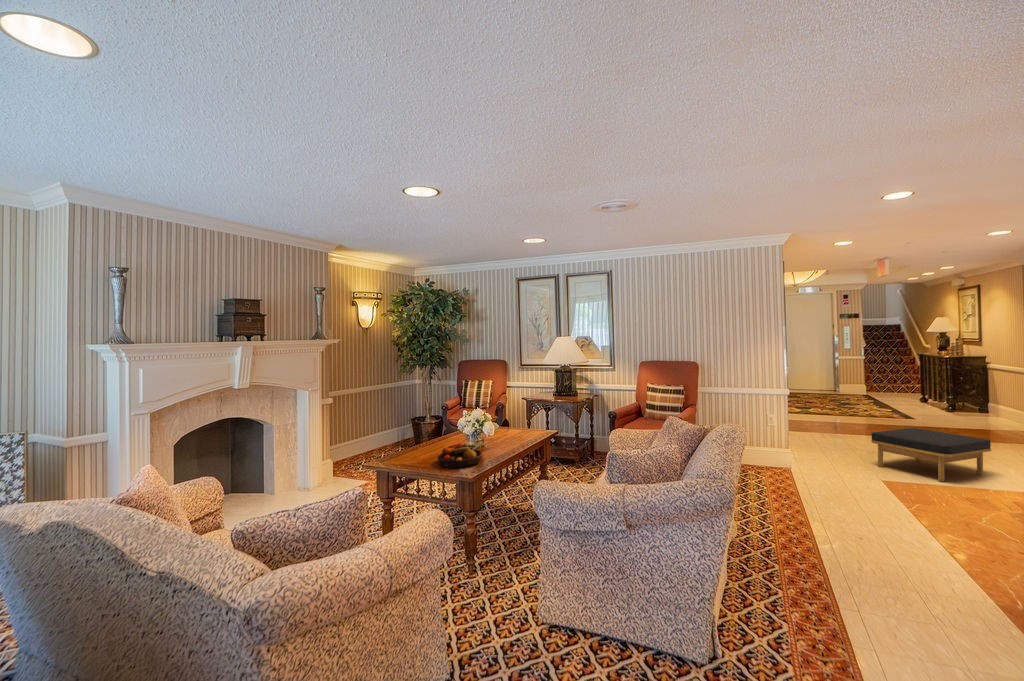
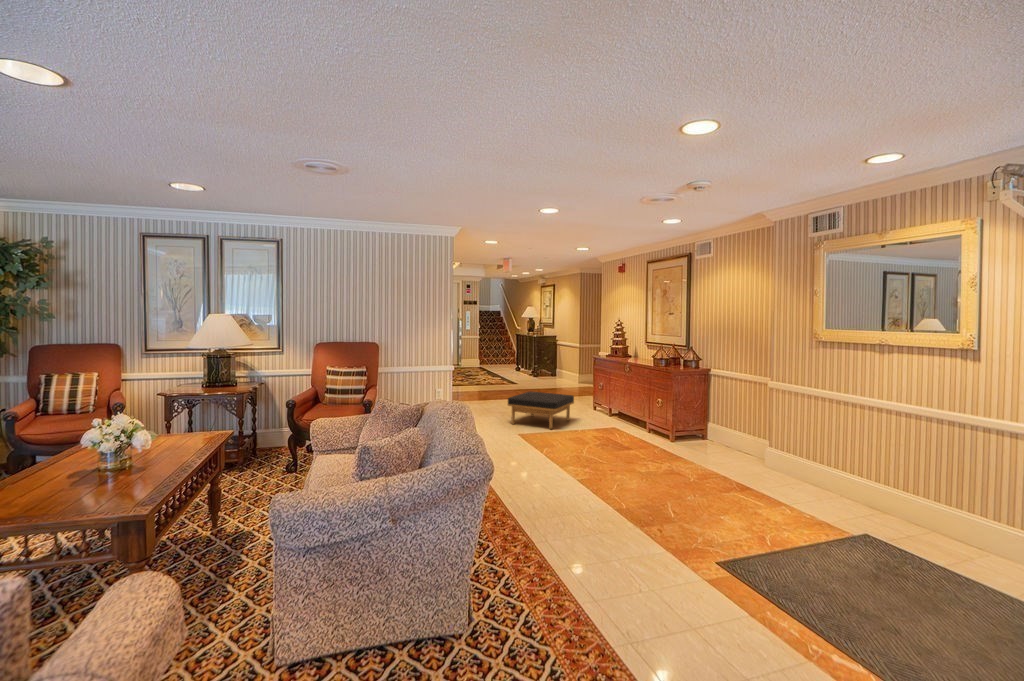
fruit bowl: present [438,442,482,468] -> none [53,459,140,507]

